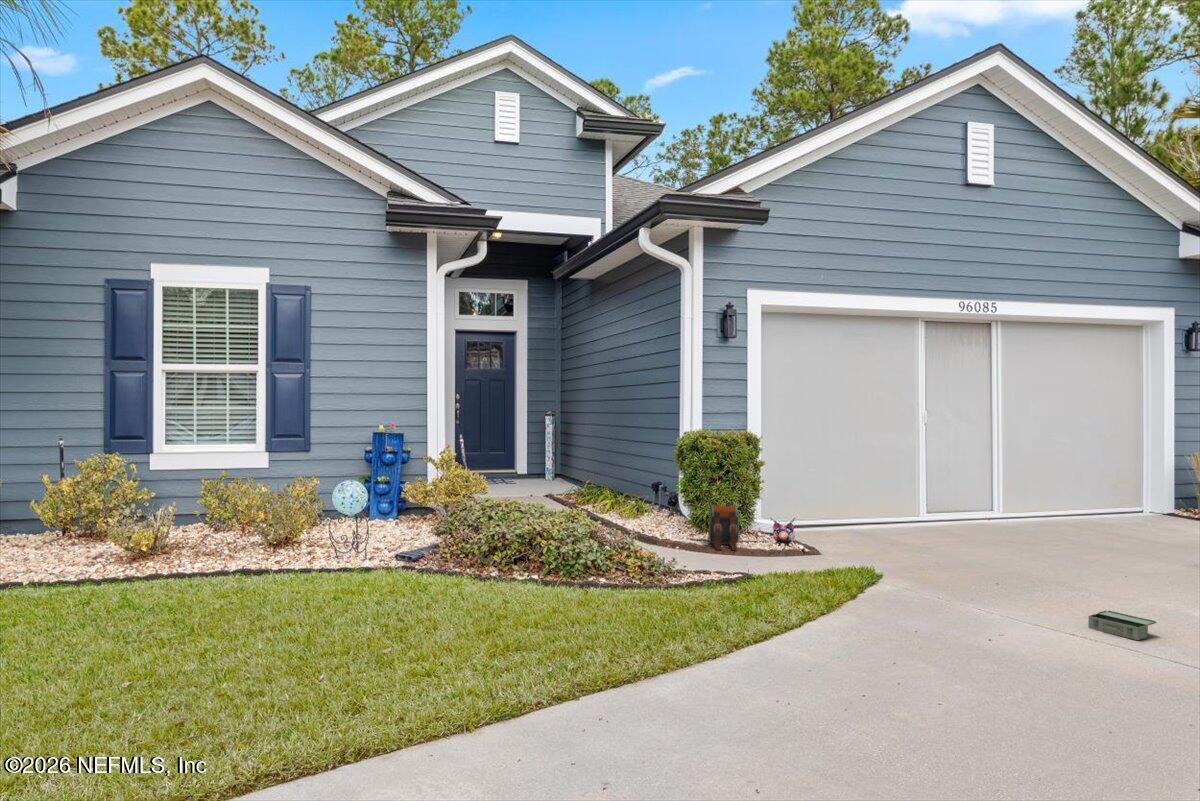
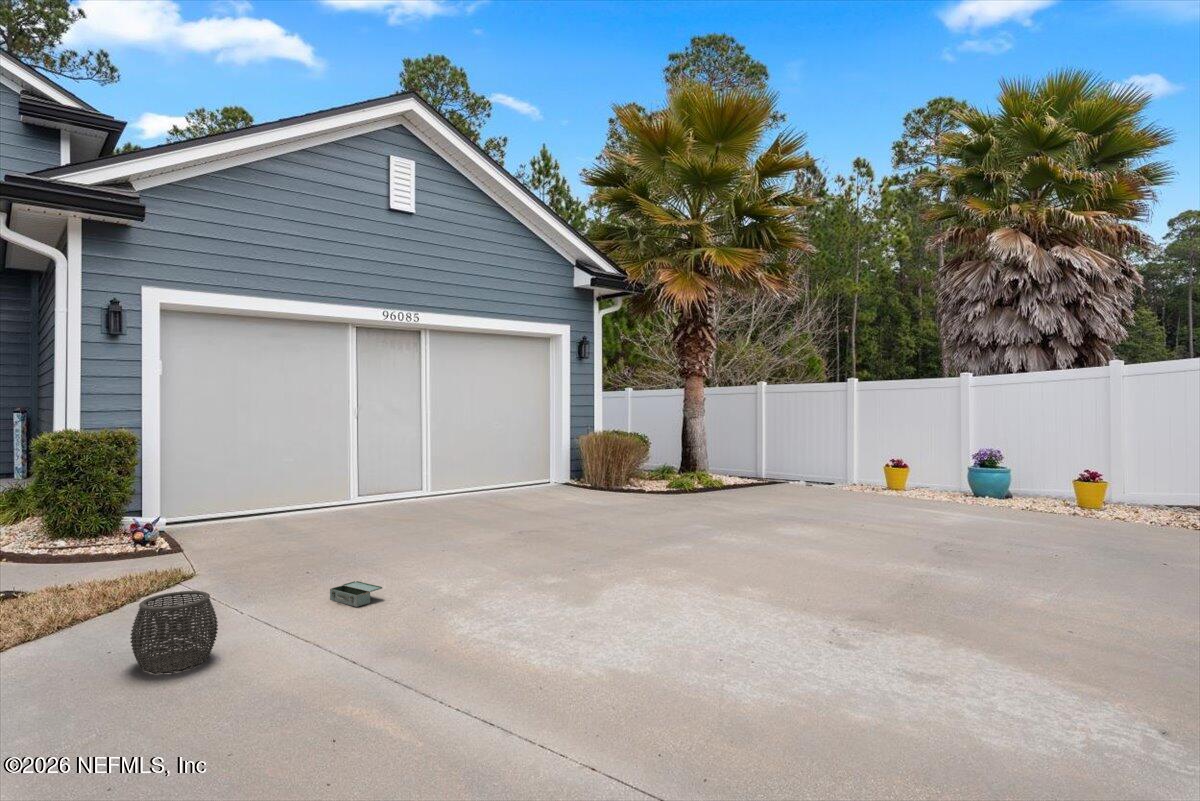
backpack: present [708,505,739,550] -> none [43,507,89,557]
woven basket: none [986,602,1070,682] -> present [130,591,218,673]

